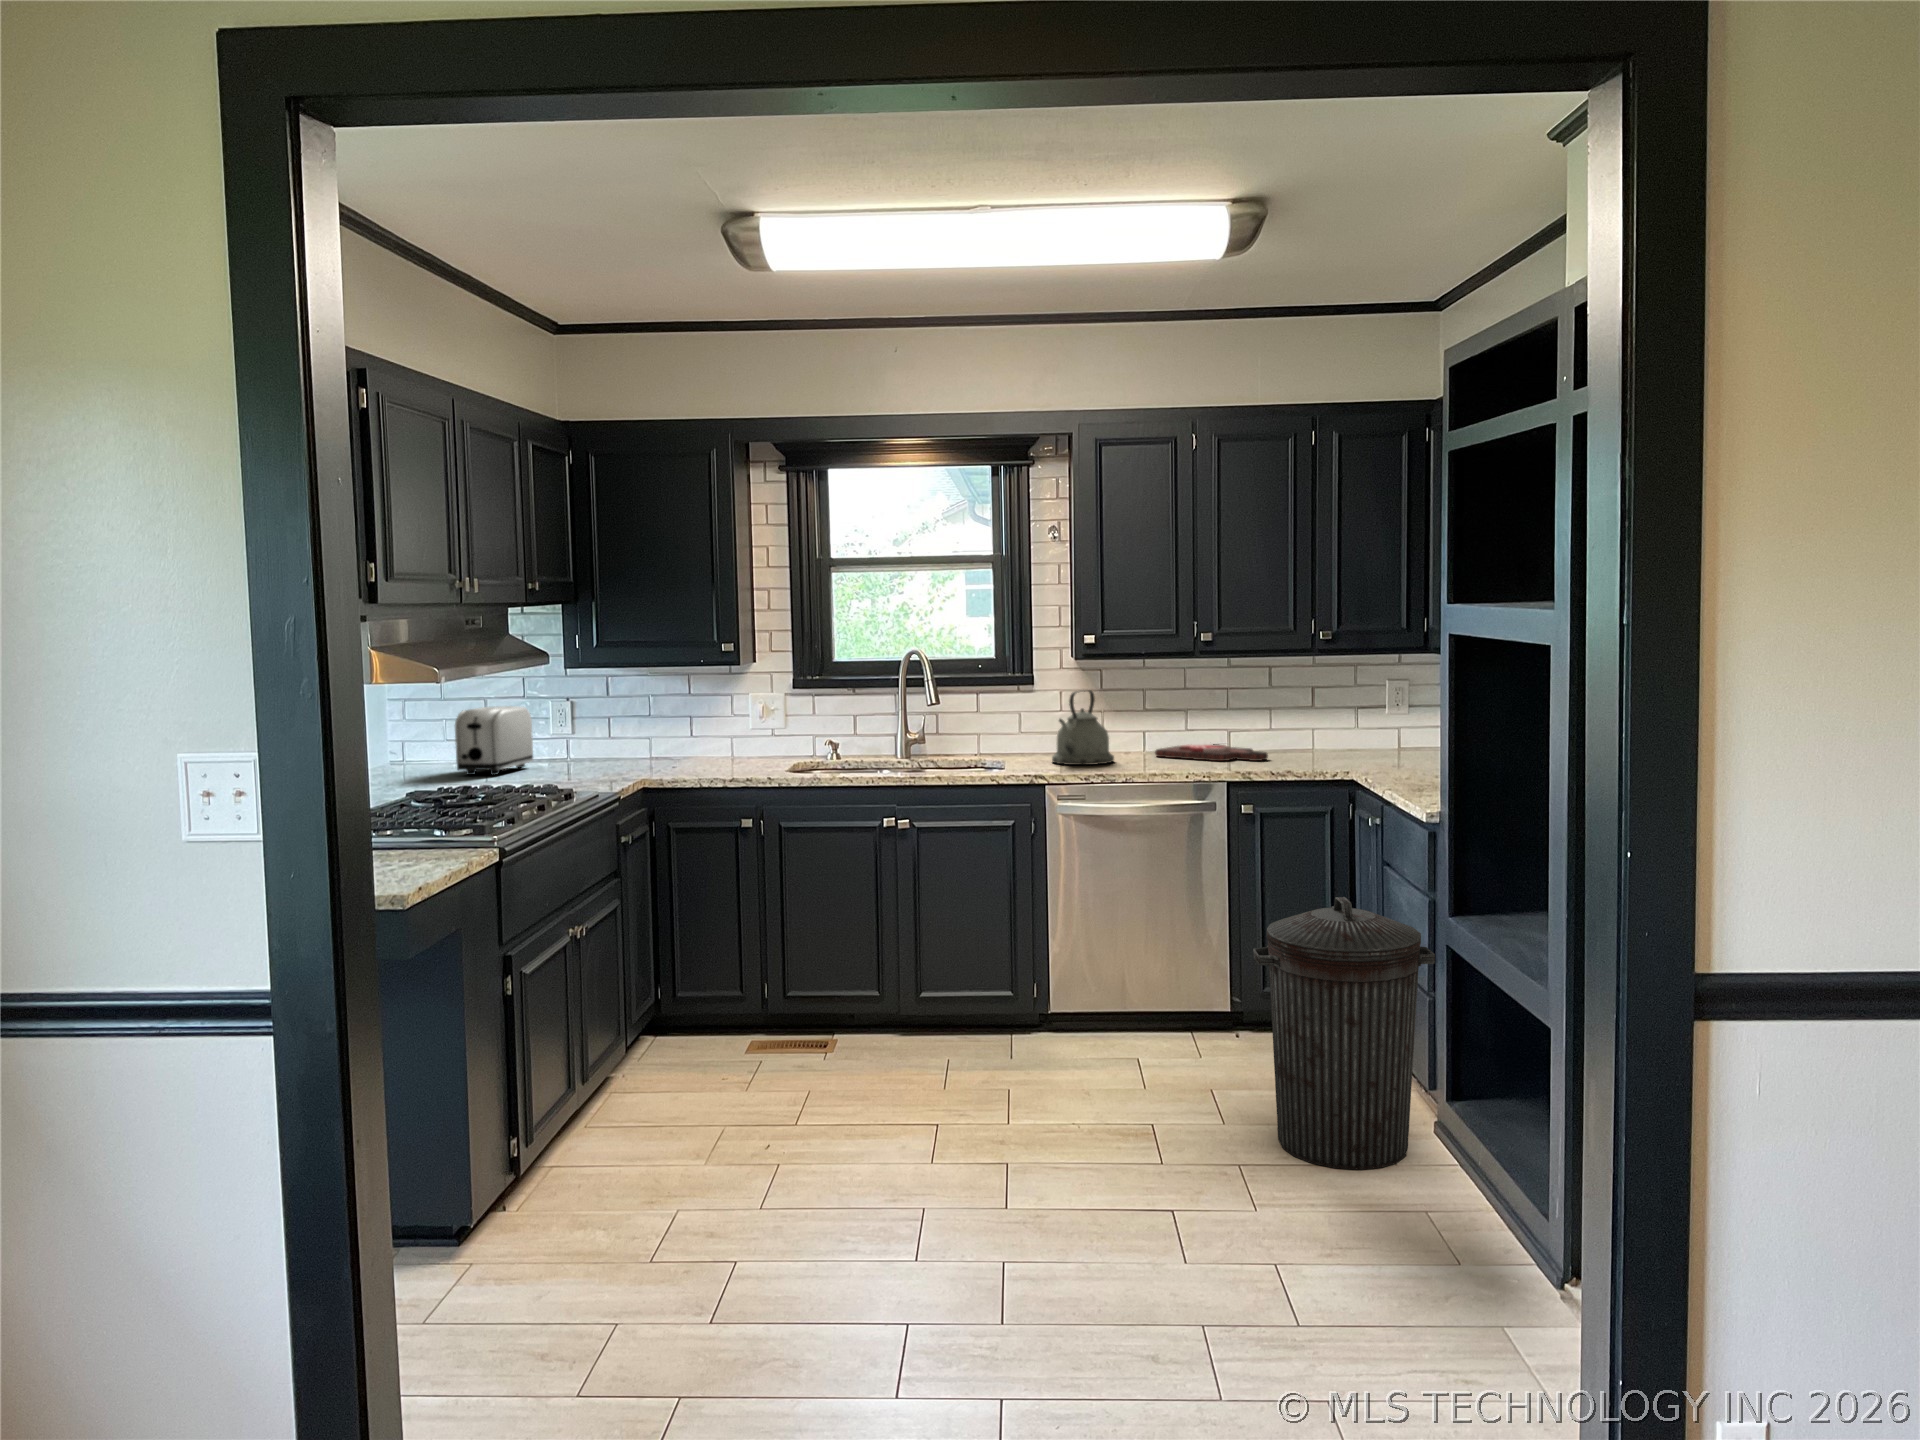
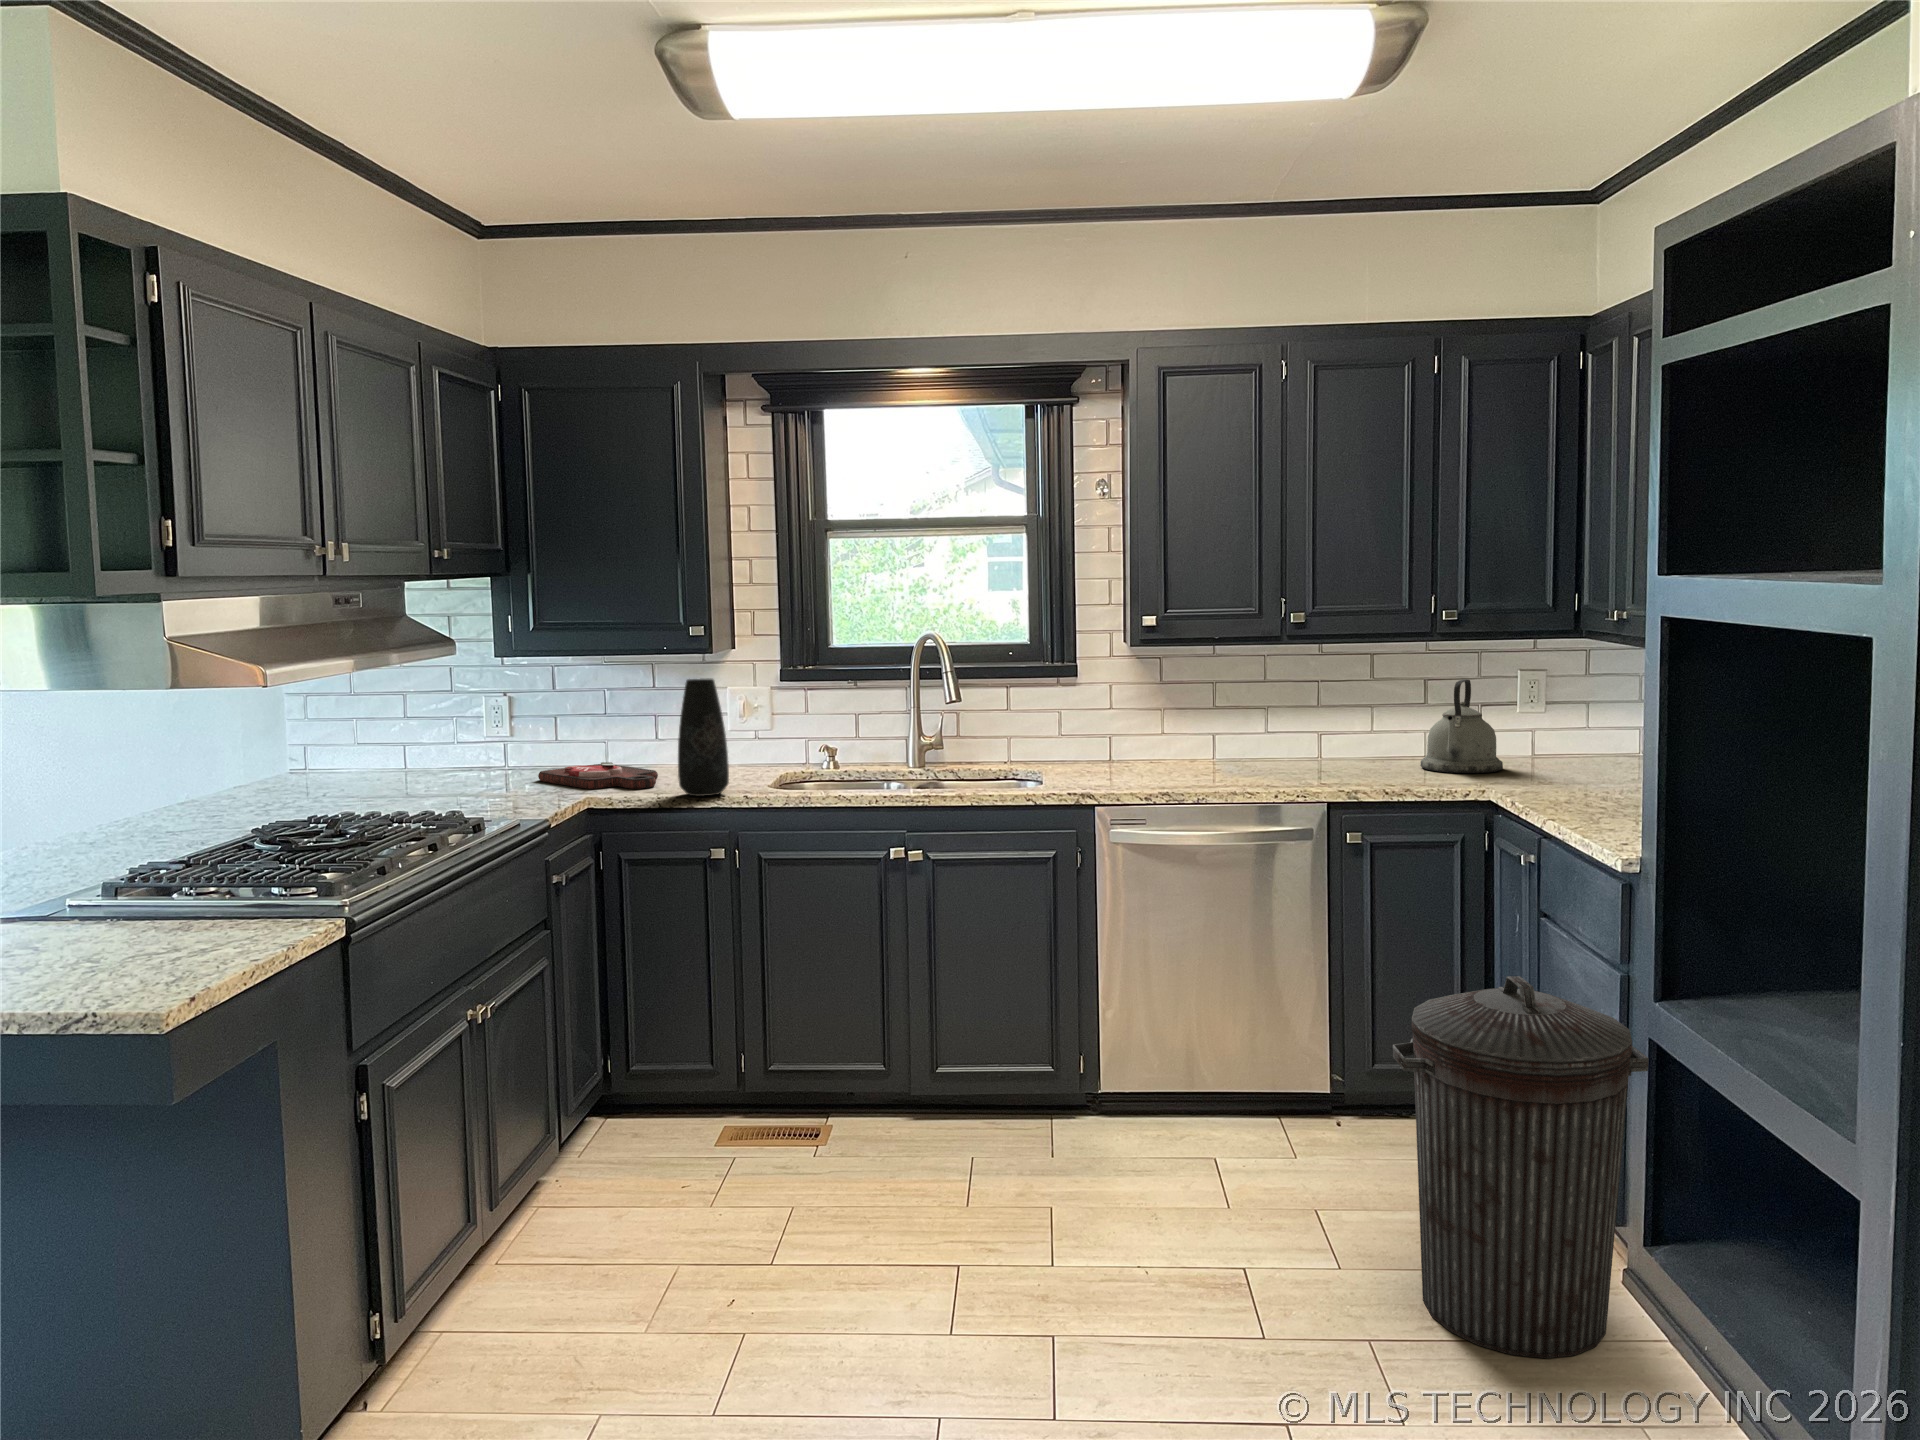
vase: none [715,685,755,778] -> present [678,679,729,796]
kettle: present [1052,690,1114,765] -> present [1420,679,1503,773]
toaster: present [455,706,533,775] -> none [354,703,459,790]
cutting board: present [1155,744,1268,761] -> present [538,762,658,789]

